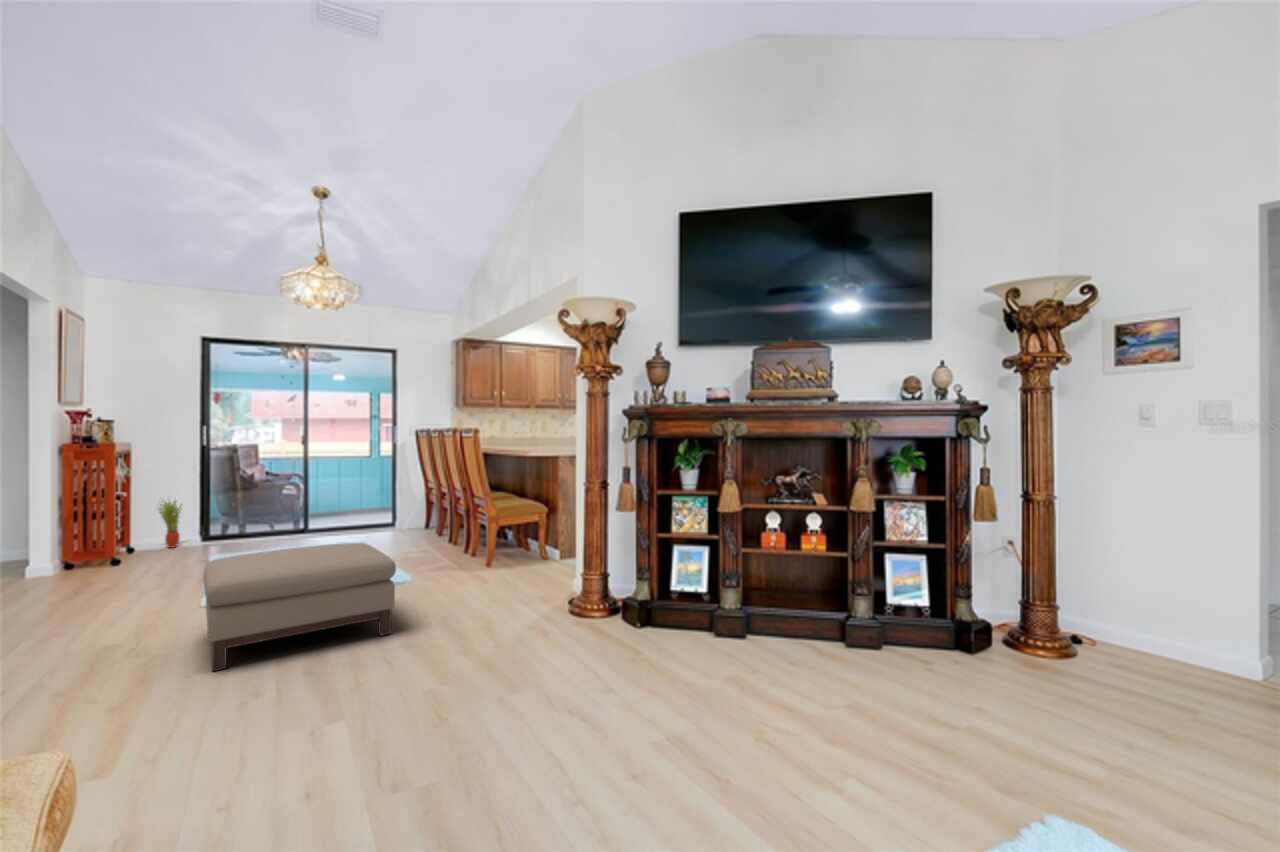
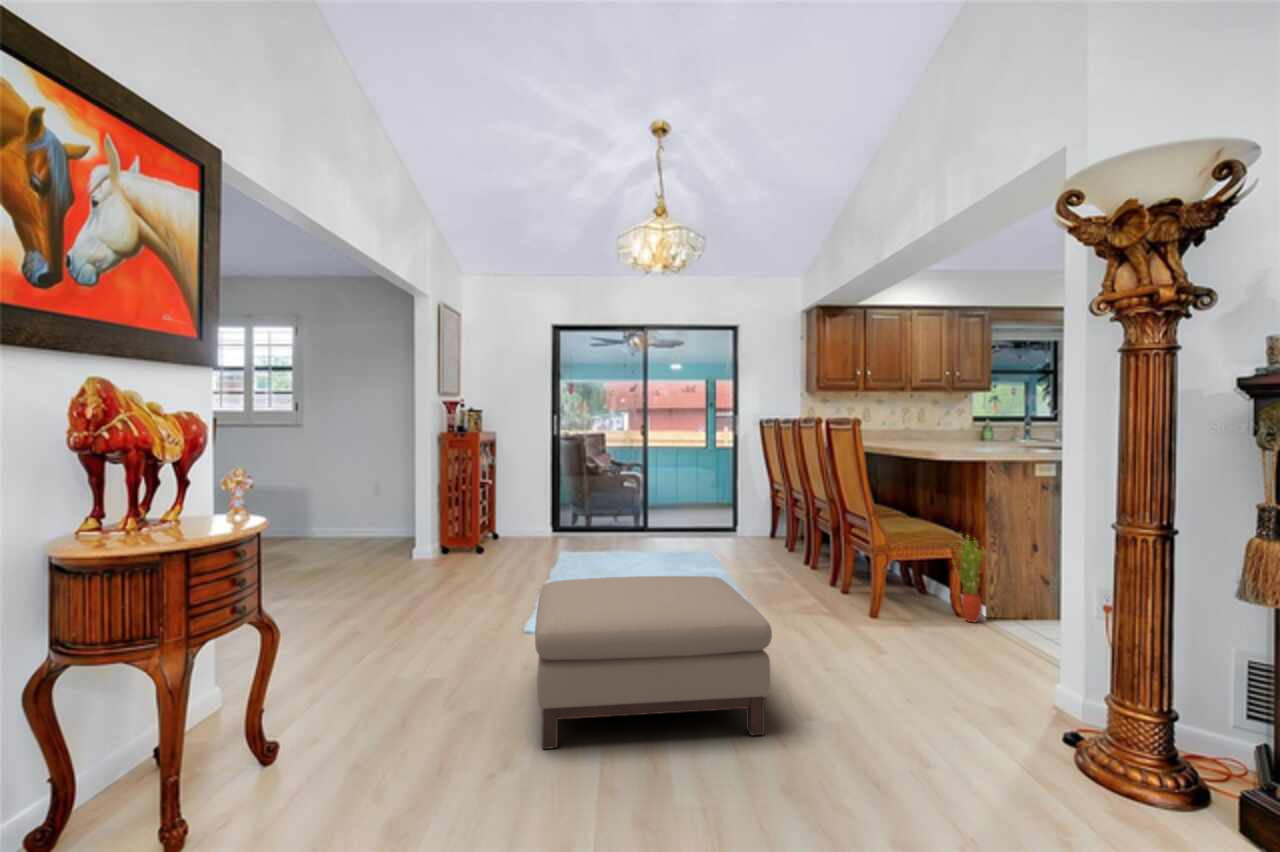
potted plant: present [159,499,182,548] -> present [953,534,984,622]

